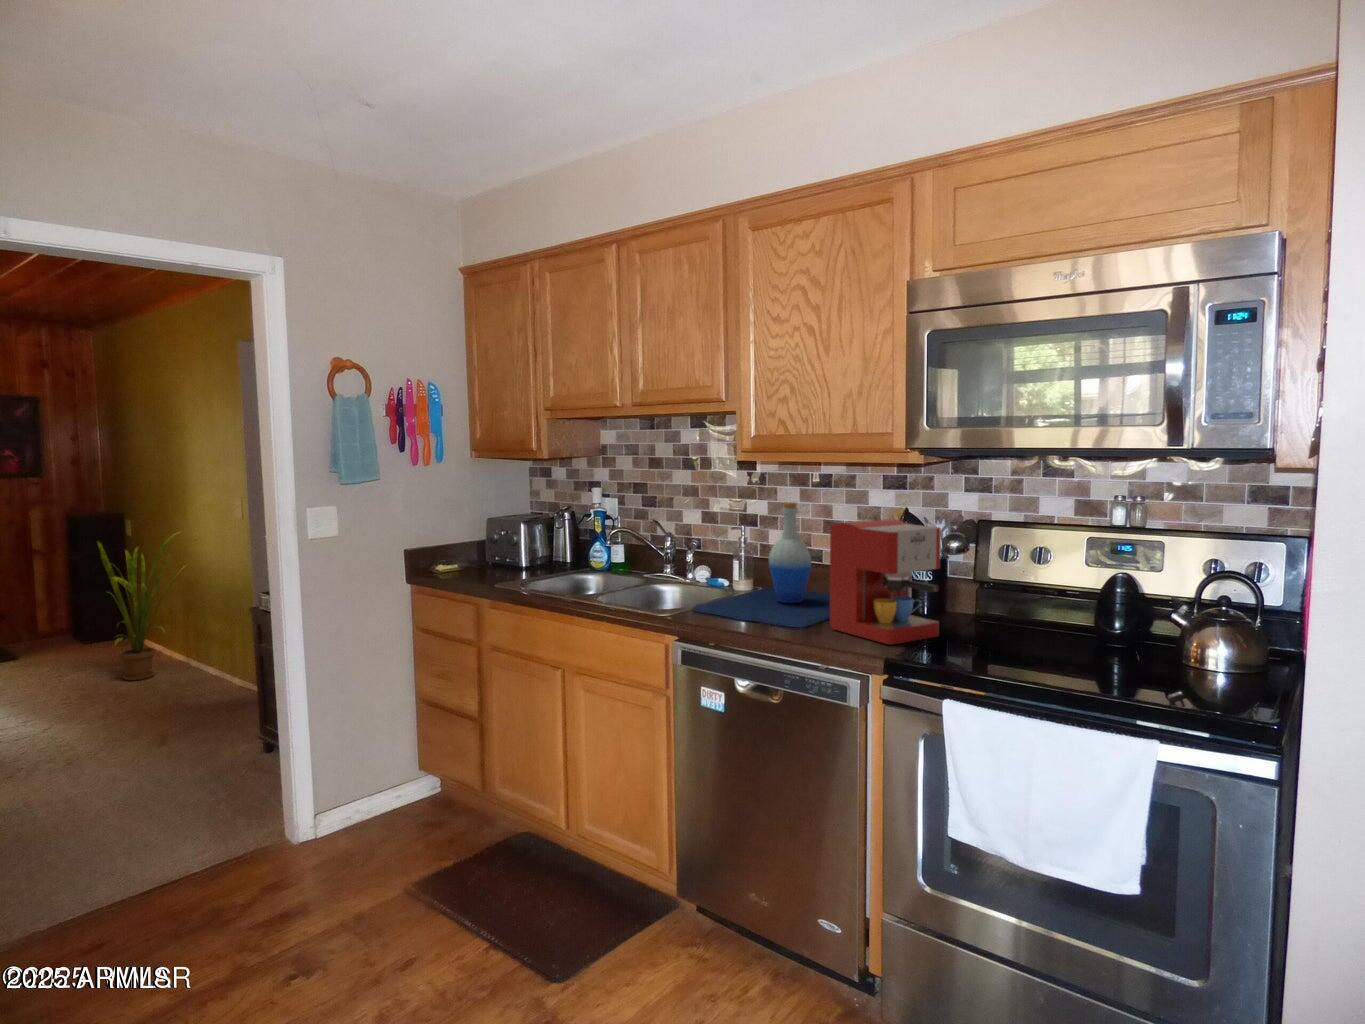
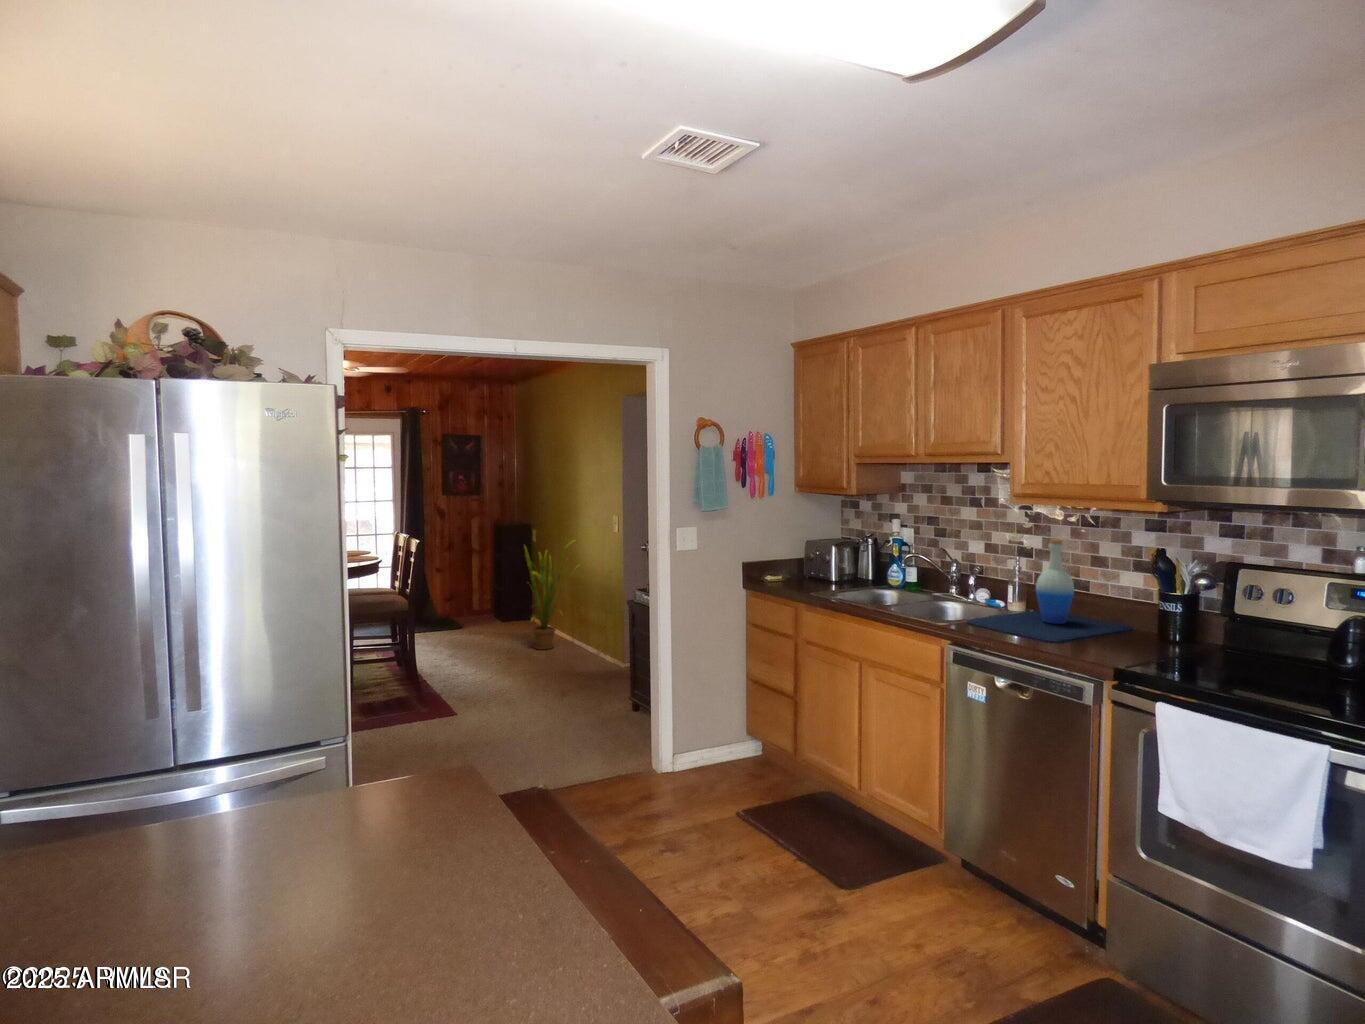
coffee maker: present [830,519,941,644] -> none [1079,557,1180,660]

